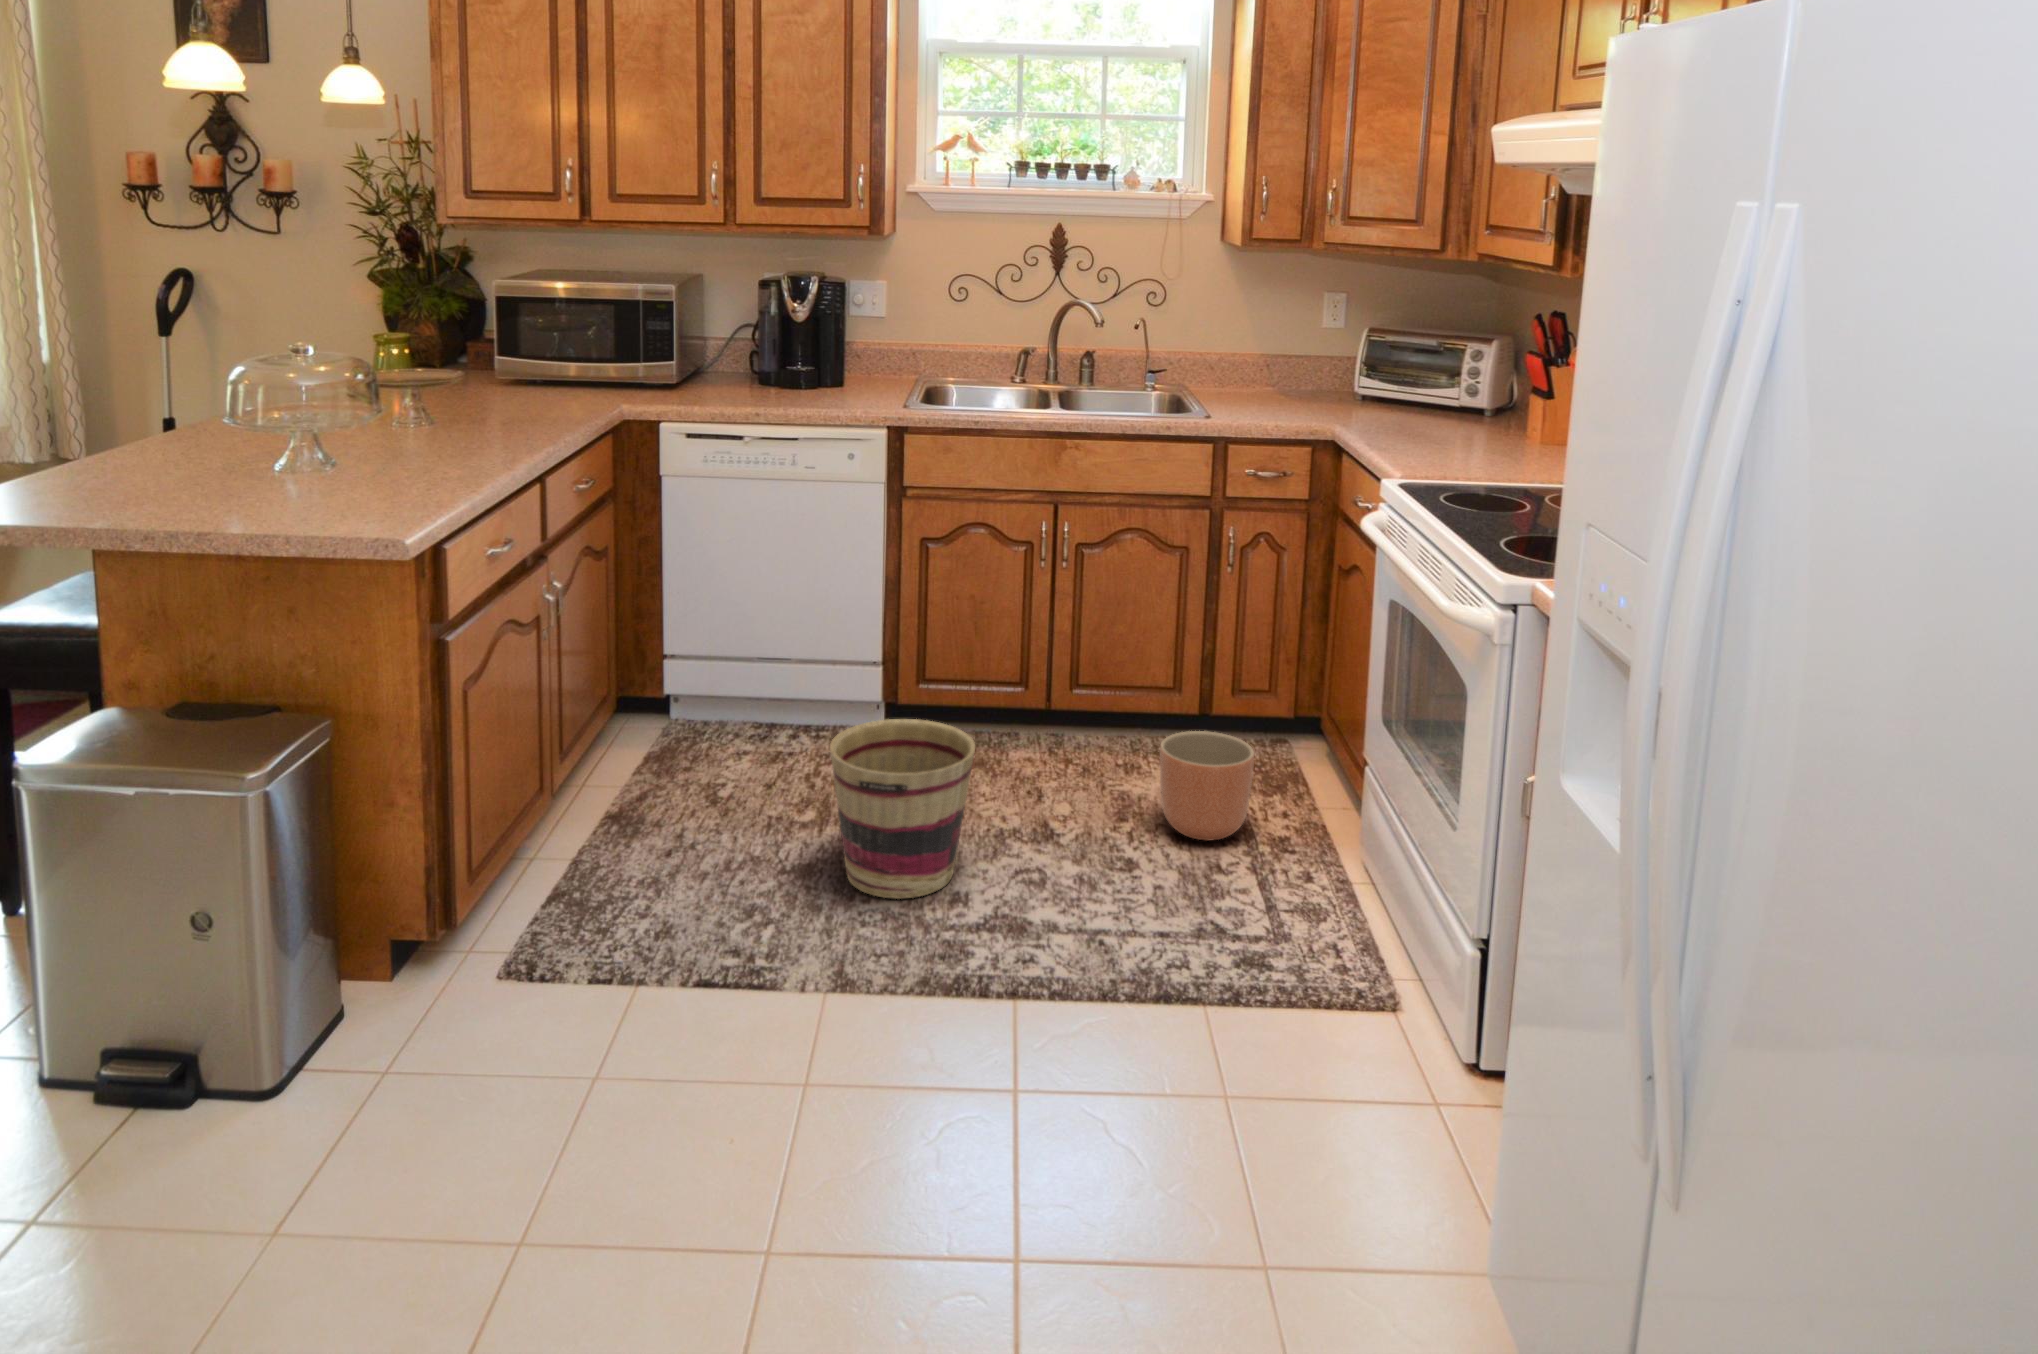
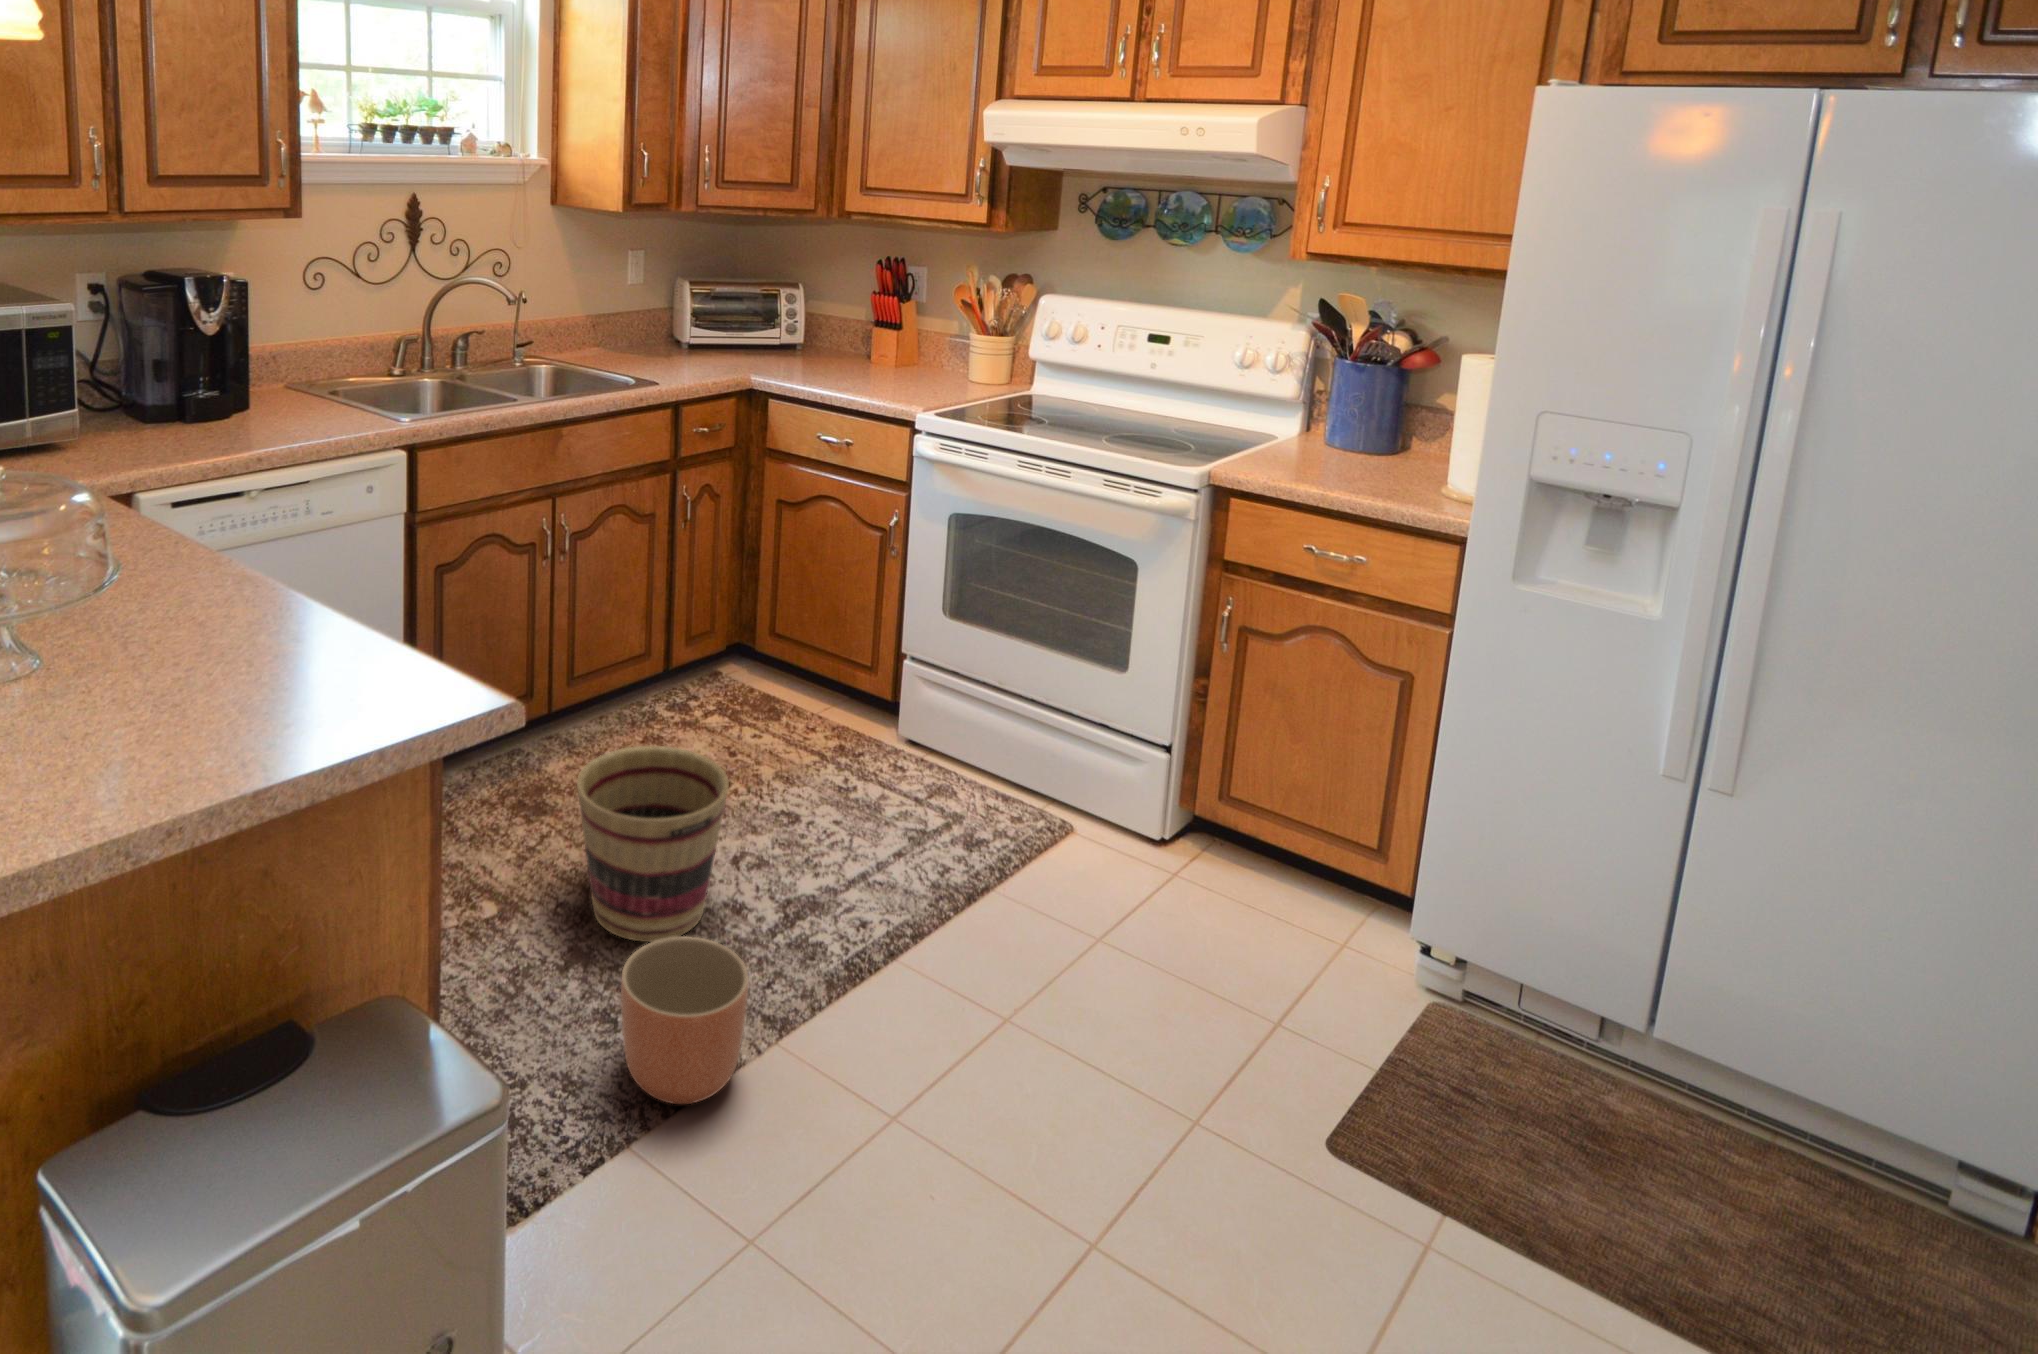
planter: present [1160,731,1254,841] -> present [621,936,748,1104]

